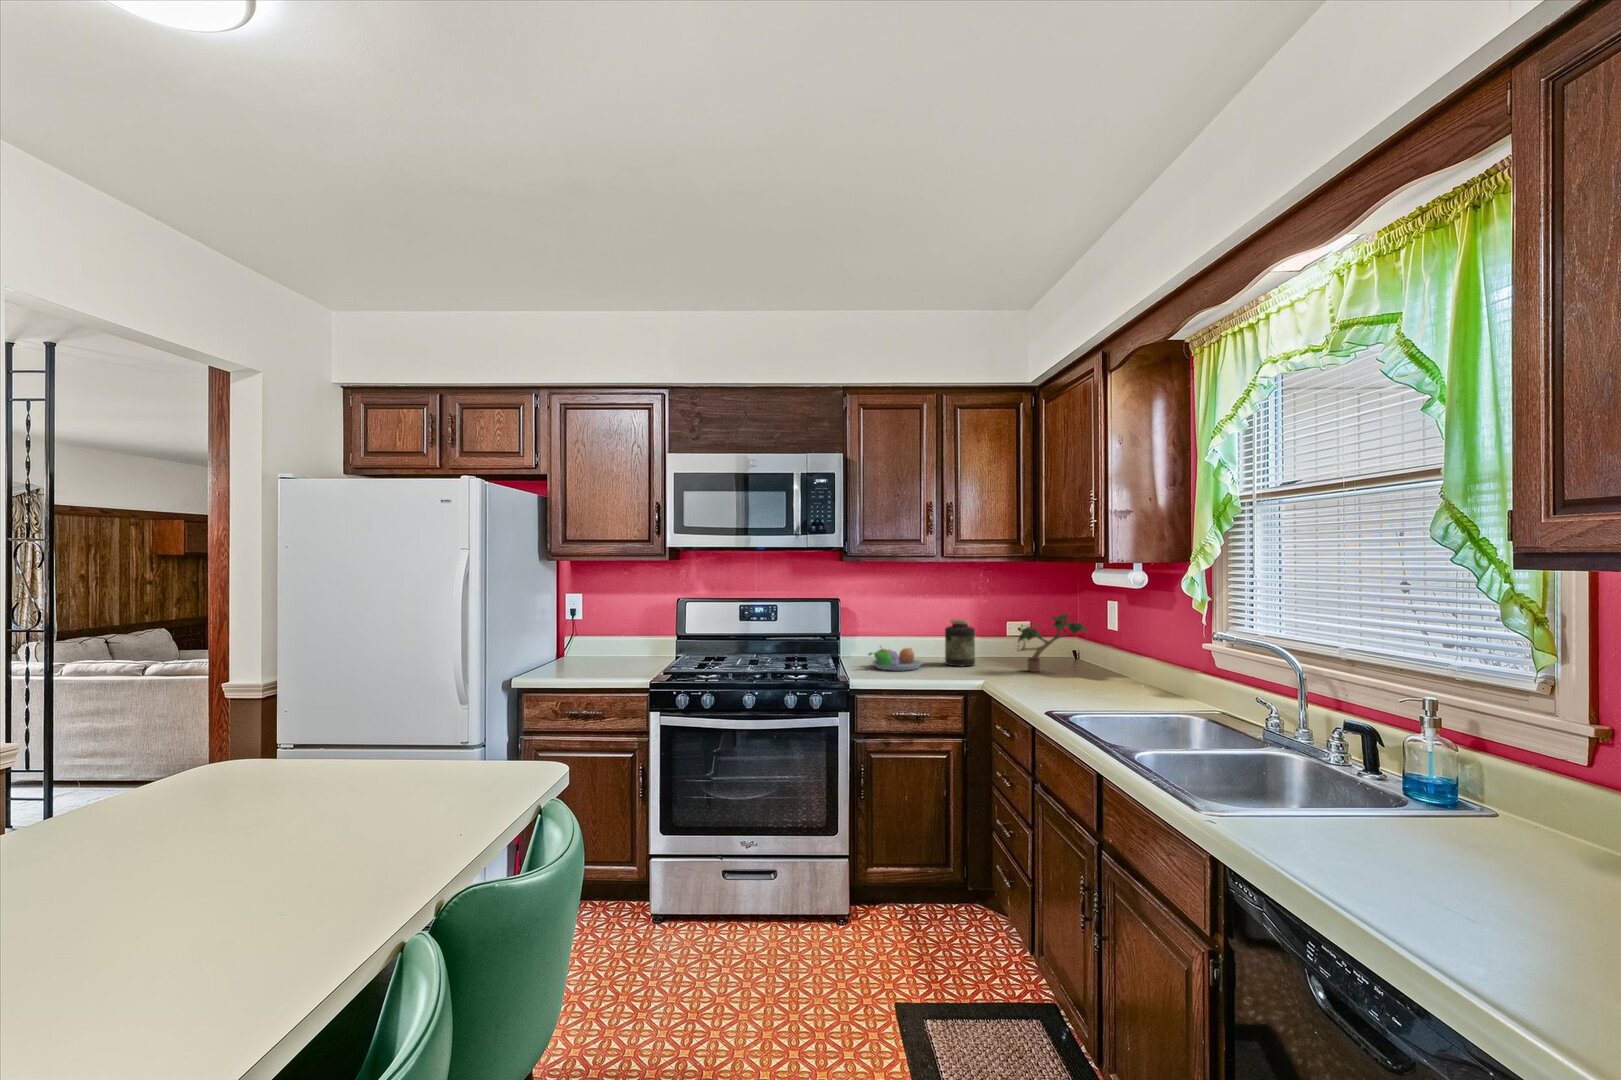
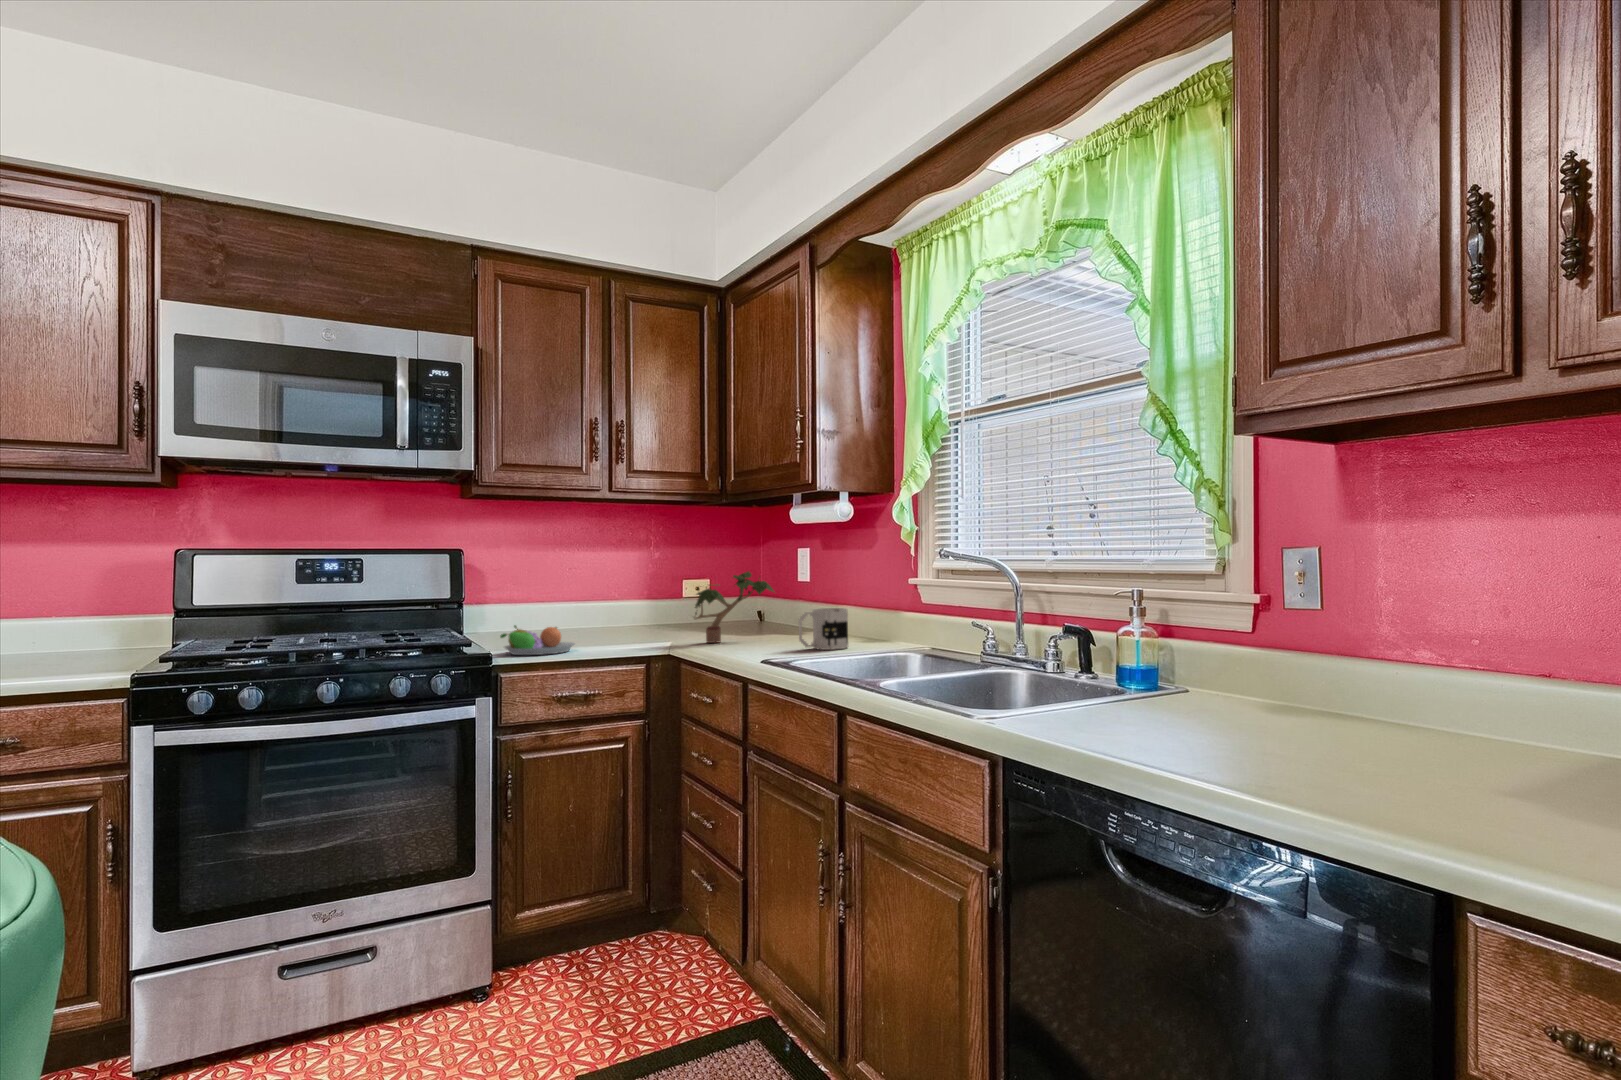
jar: present [945,619,975,666] -> none [600,586,639,646]
mug: none [1100,655,1147,694] -> present [799,608,848,650]

